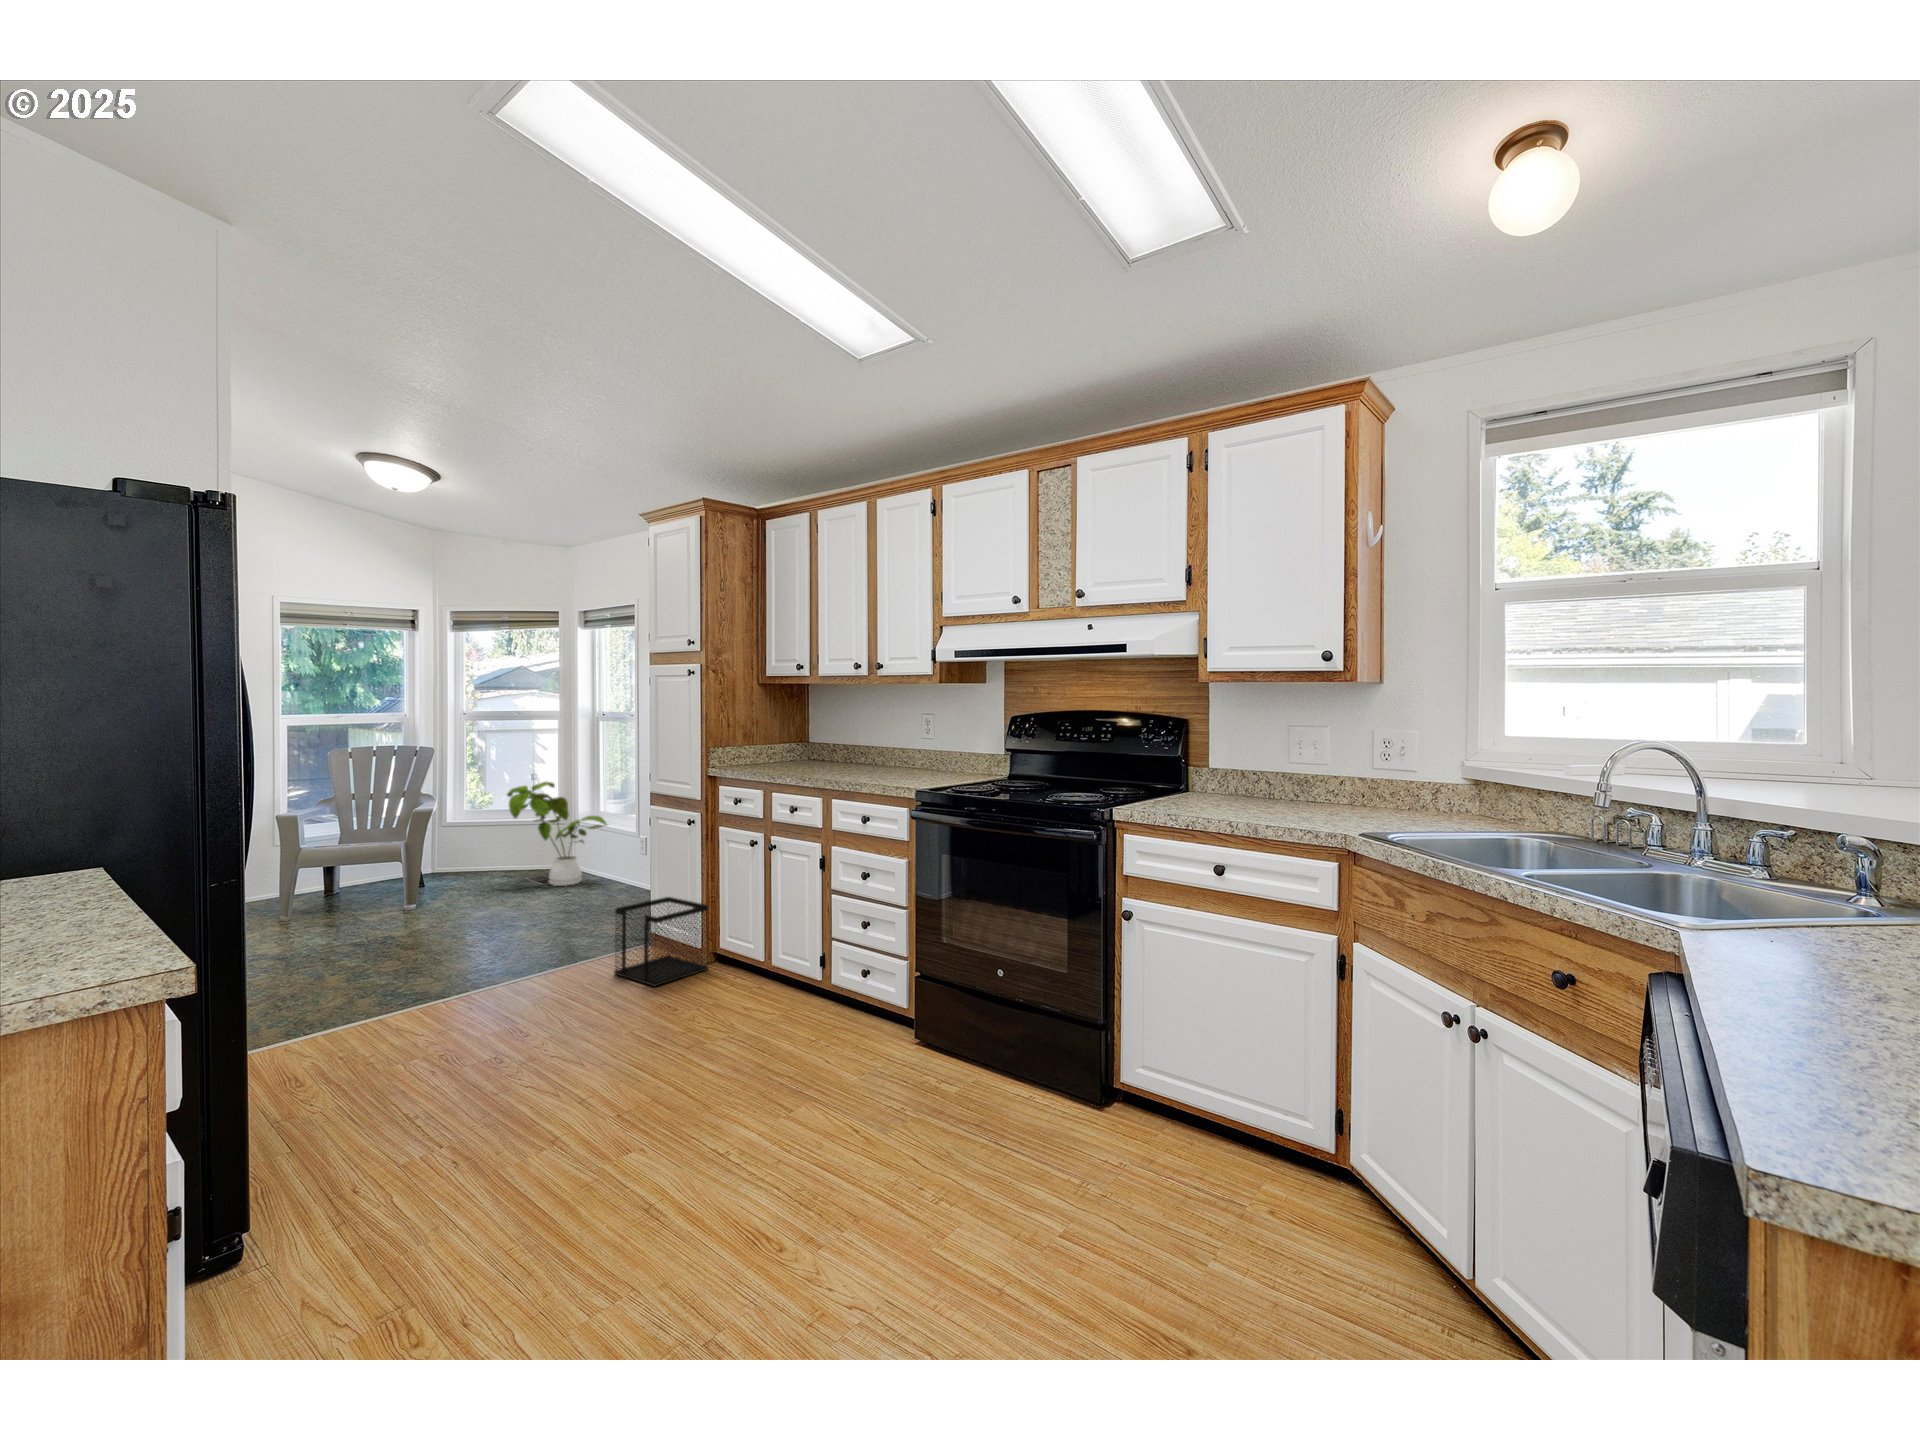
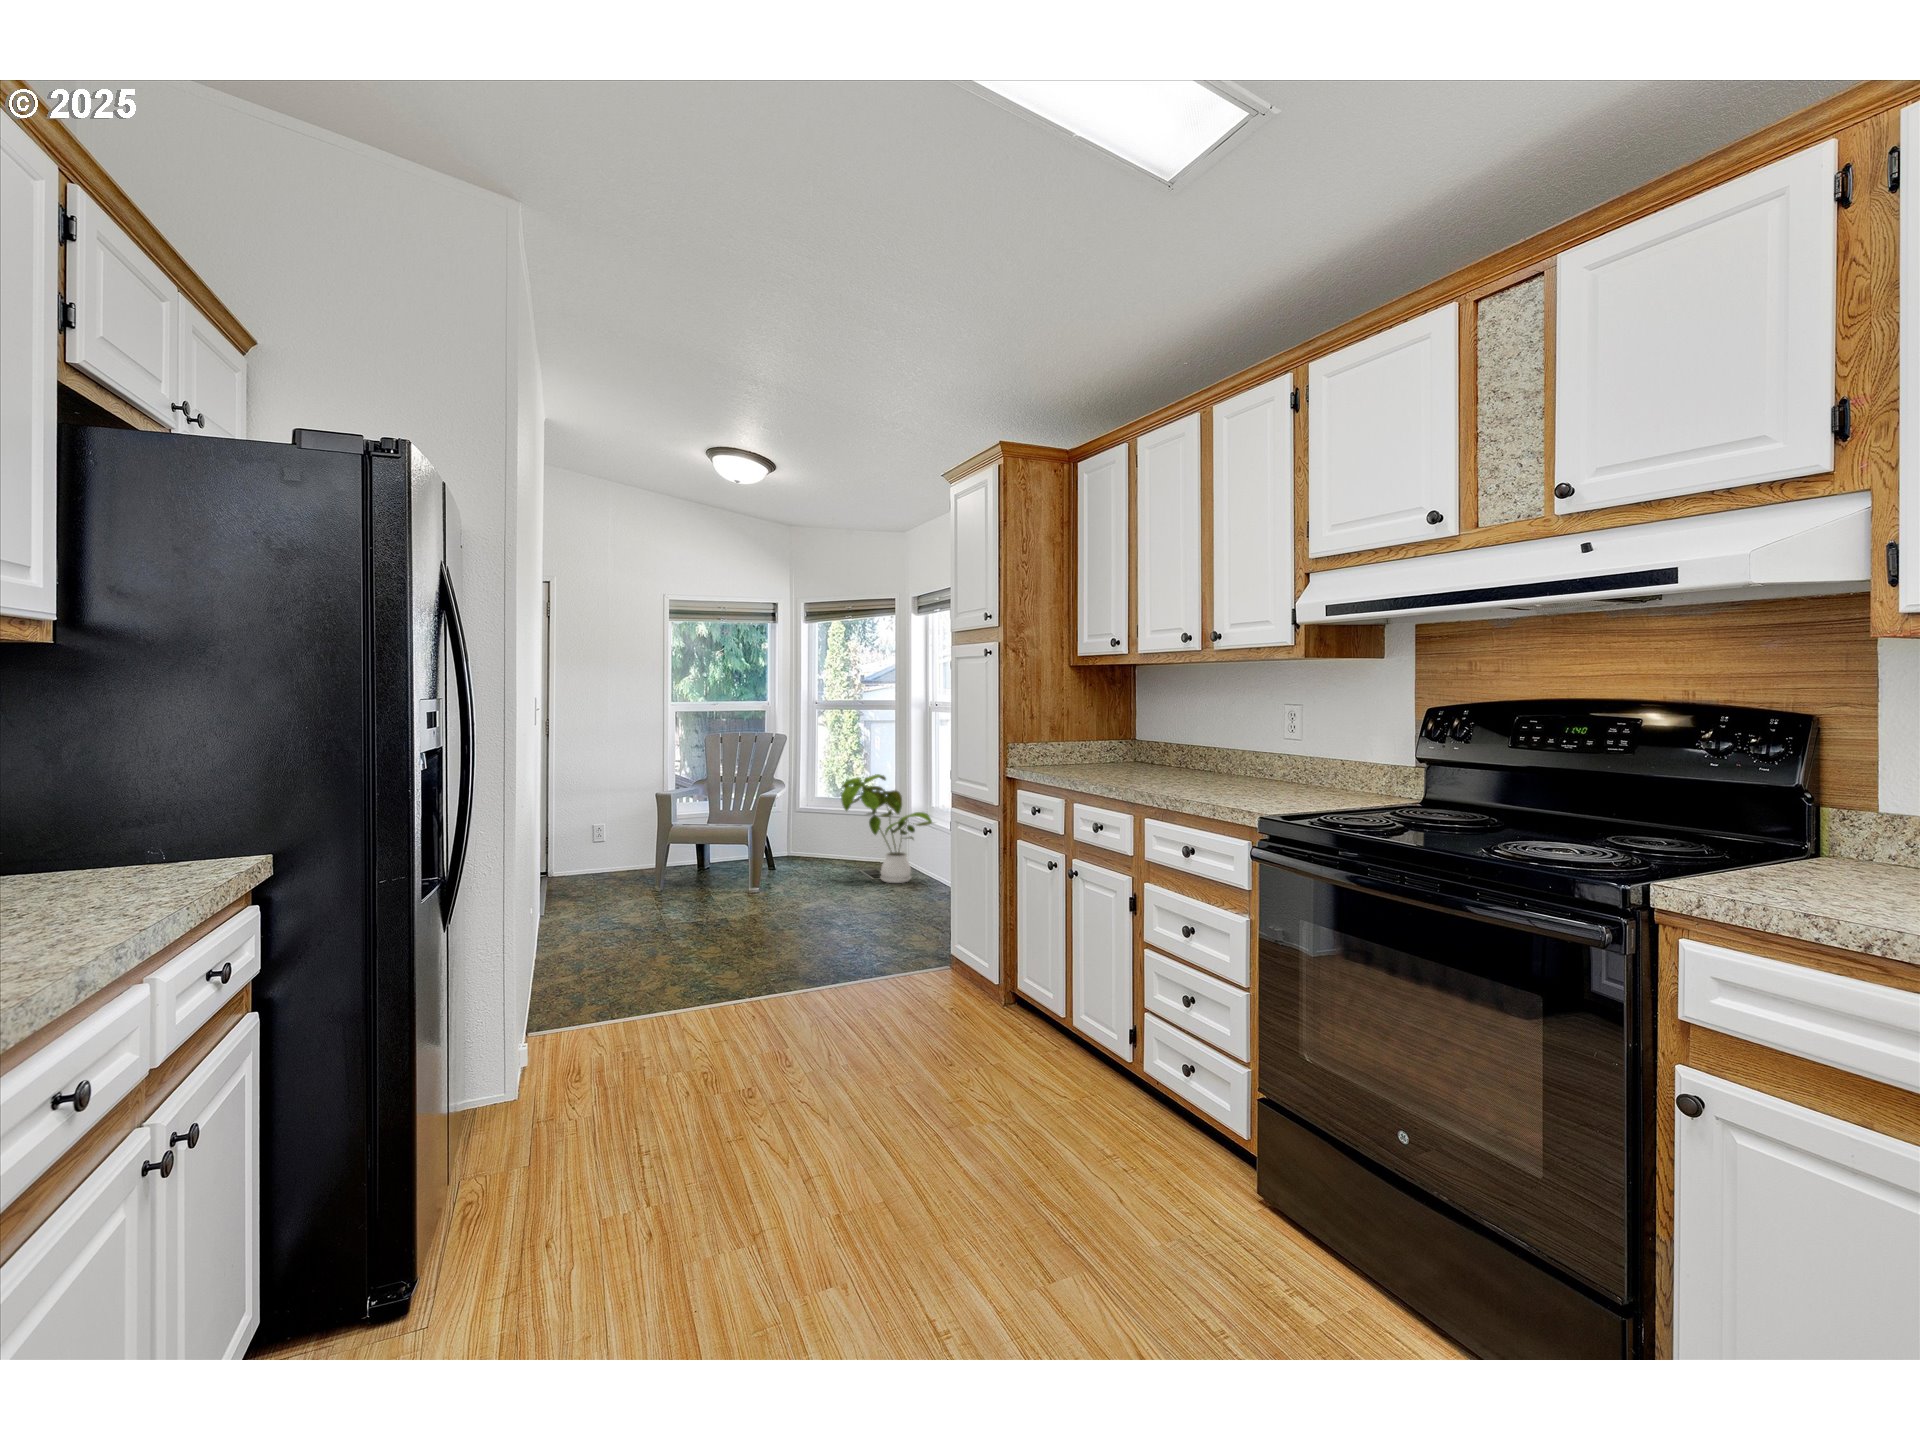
wastebasket: present [614,897,708,986] -> none [902,918,1004,1027]

